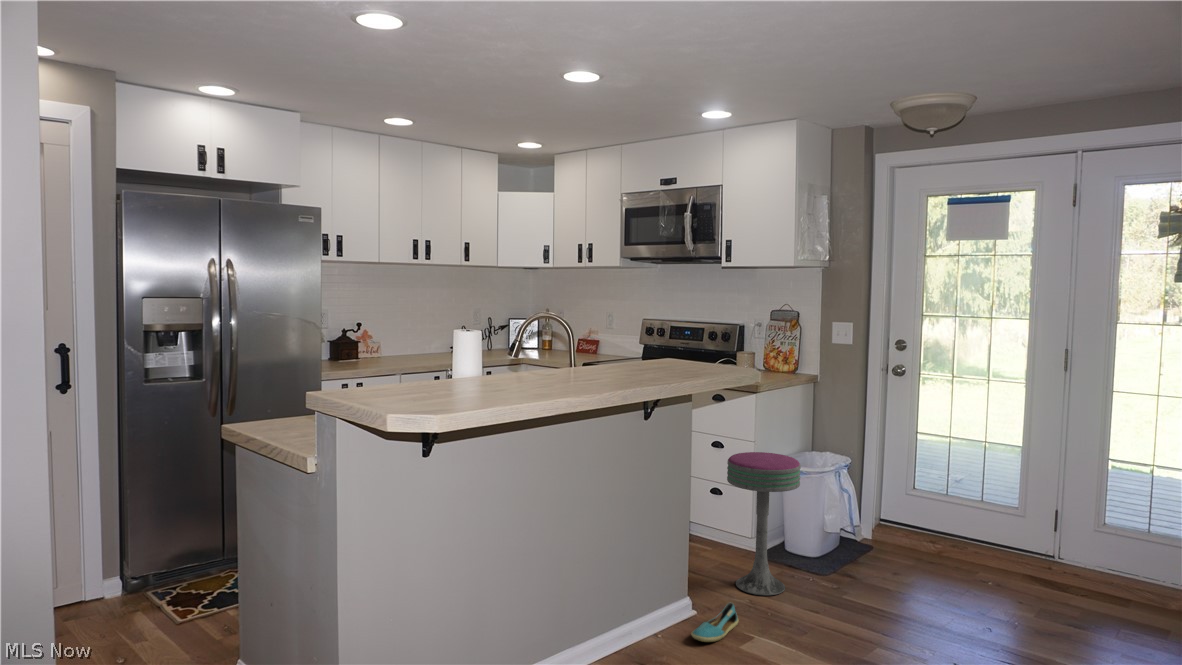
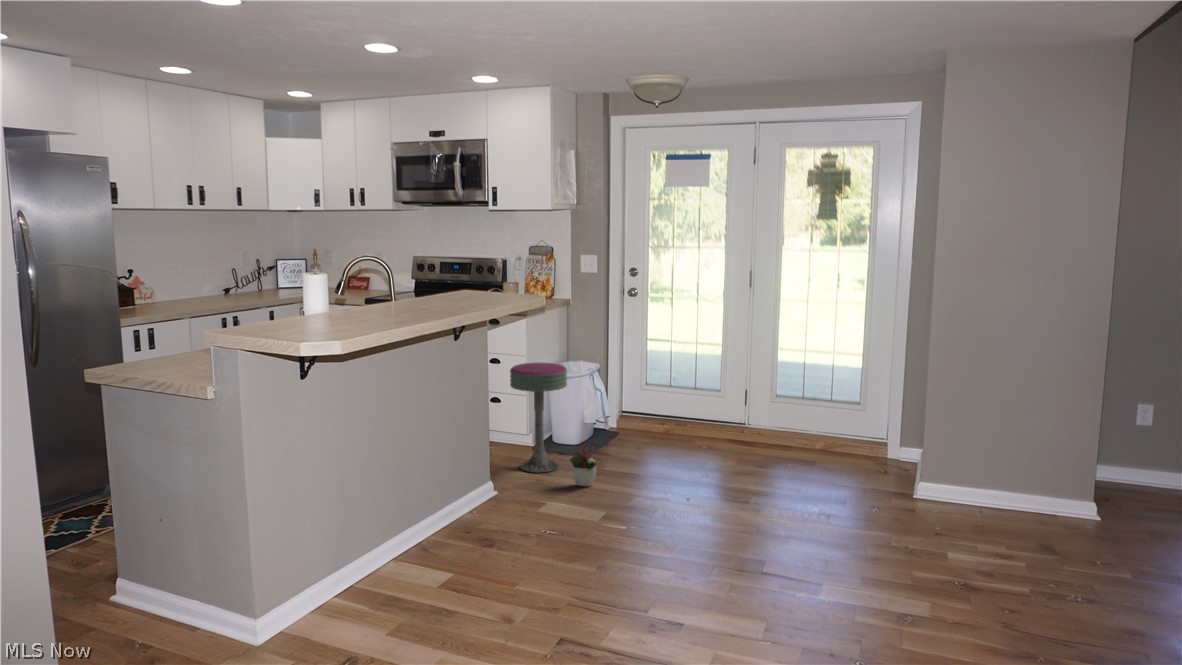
decorative plant: none [795,564,834,627] -> present [570,444,597,486]
shoe: present [691,603,739,642] -> none [496,477,529,506]

